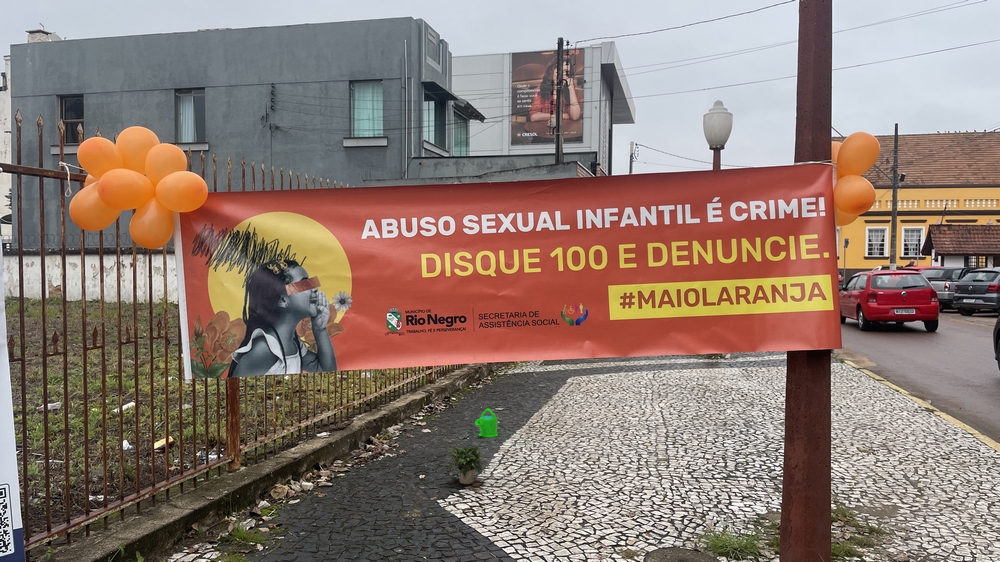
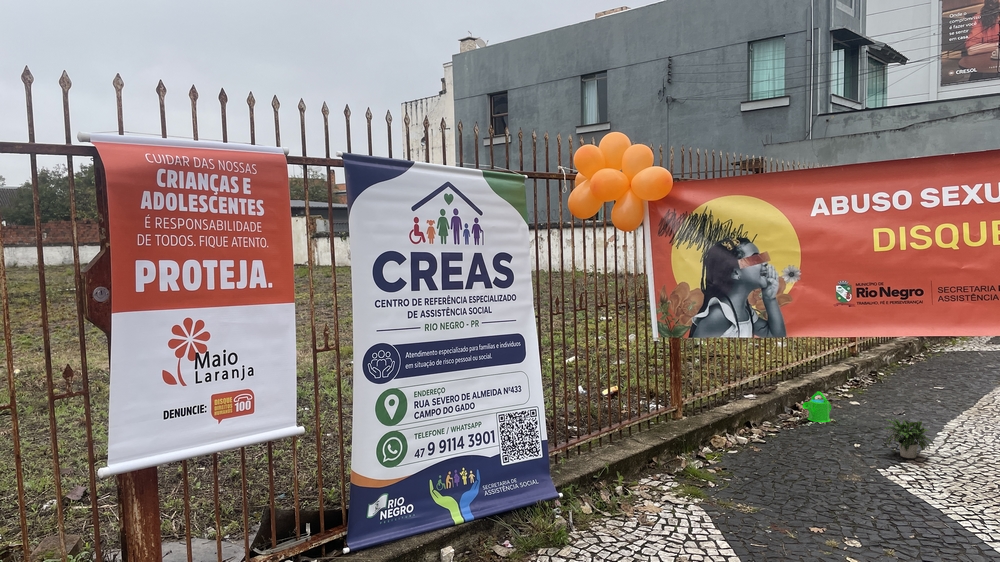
watering can: present [475,408,498,437] -> present [802,391,832,422]

